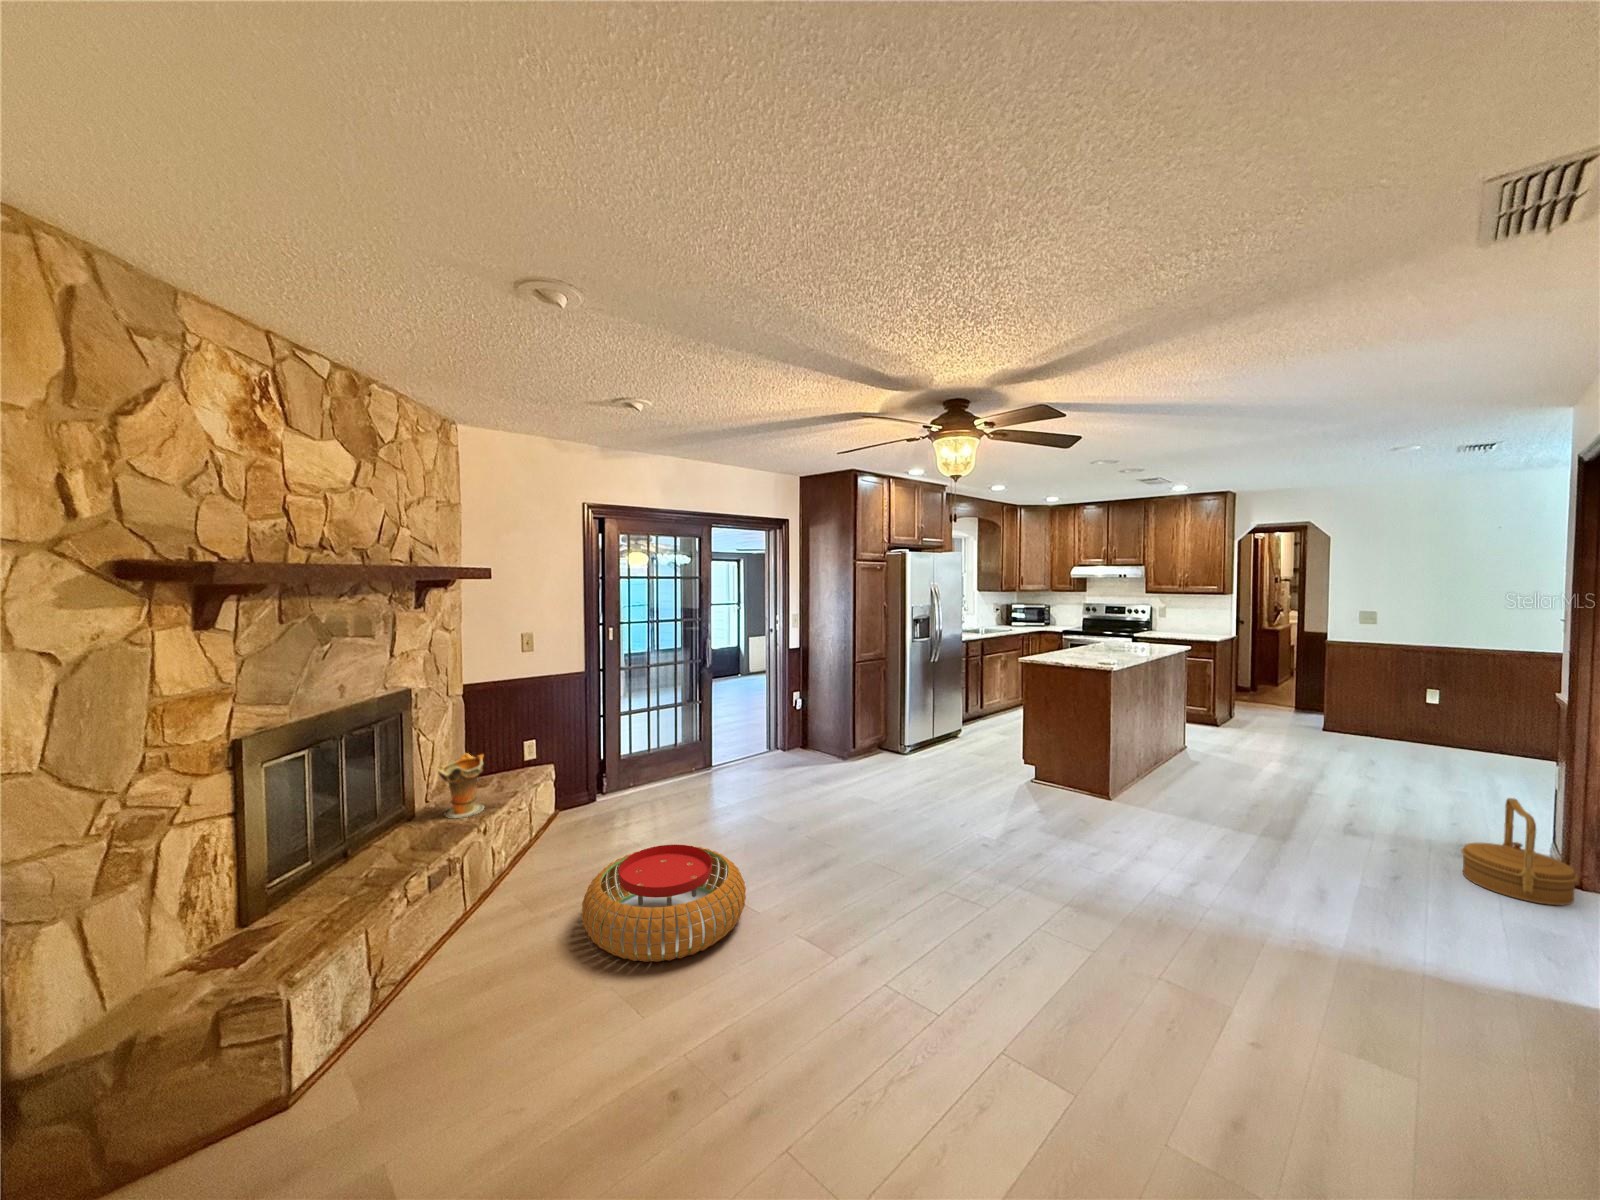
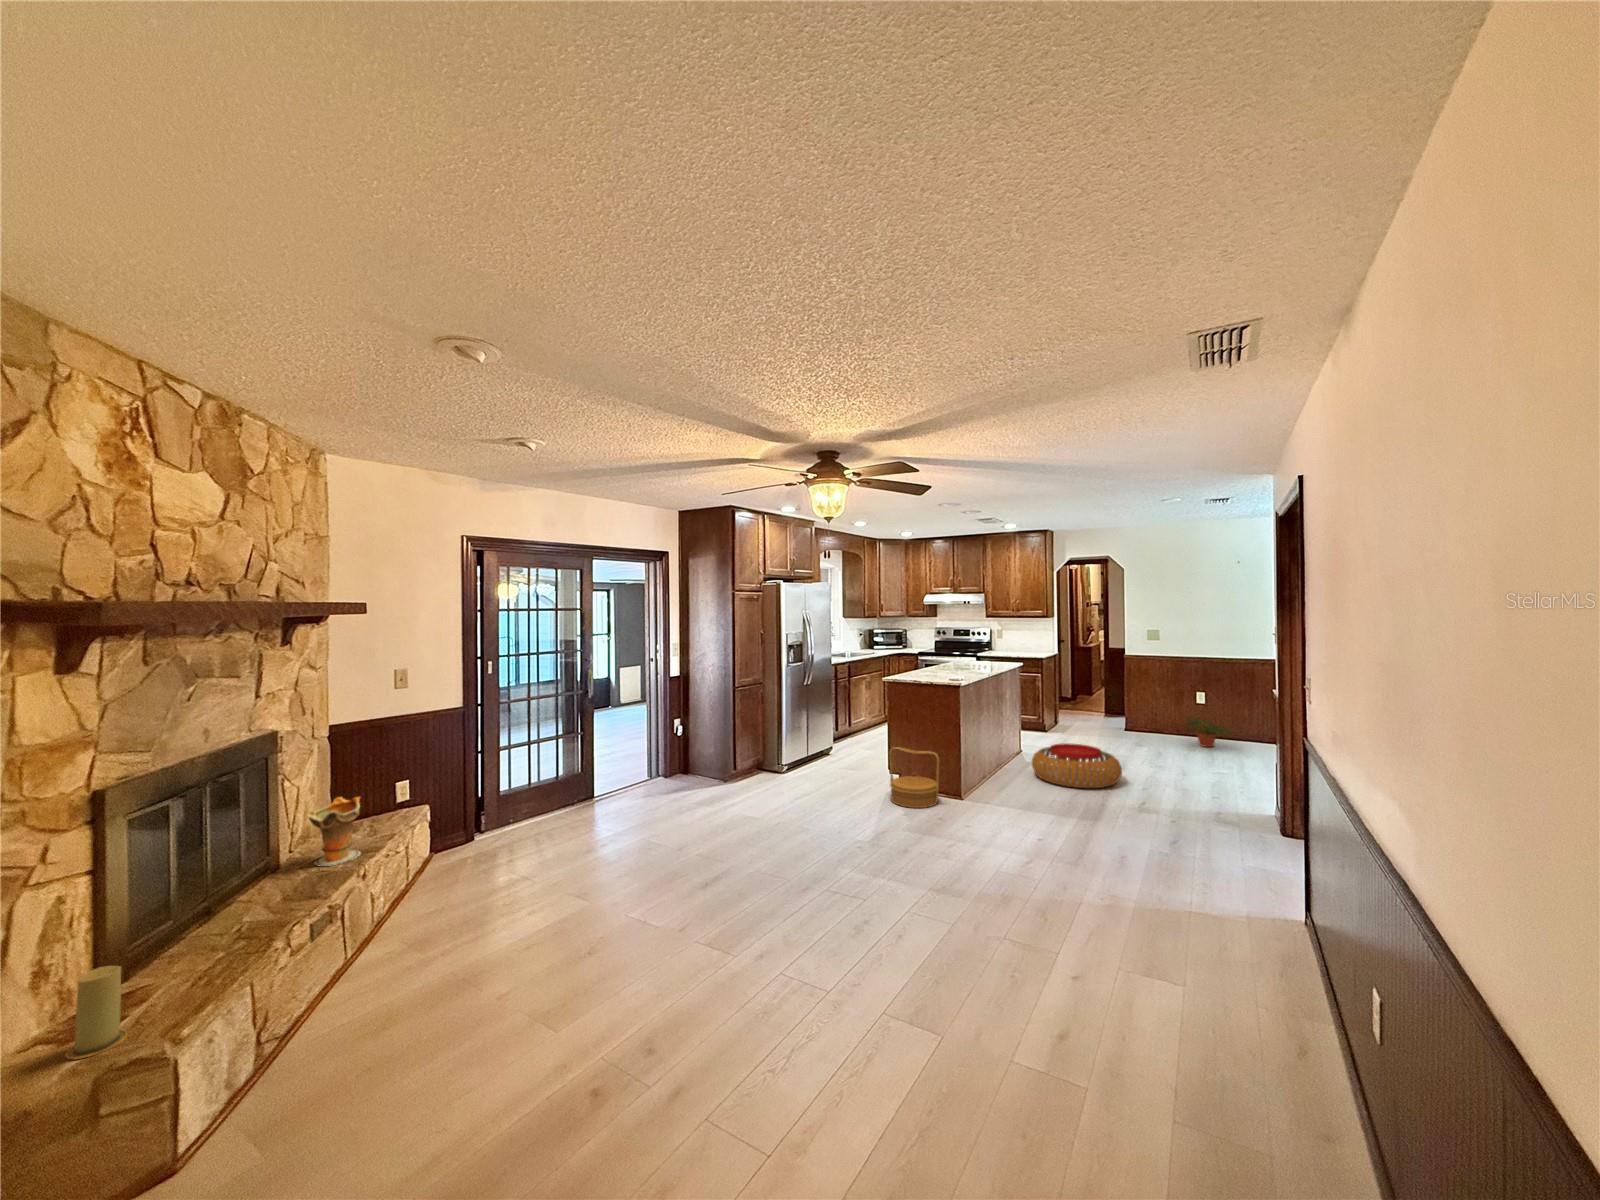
potted plant: none [1412,721,1494,762] -> present [1185,717,1230,747]
woven basket: present [1461,798,1578,905] -> present [889,747,939,808]
pouf: present [582,845,746,962] -> present [1032,743,1122,788]
candle: none [197,907,250,993] -> present [65,966,127,1059]

